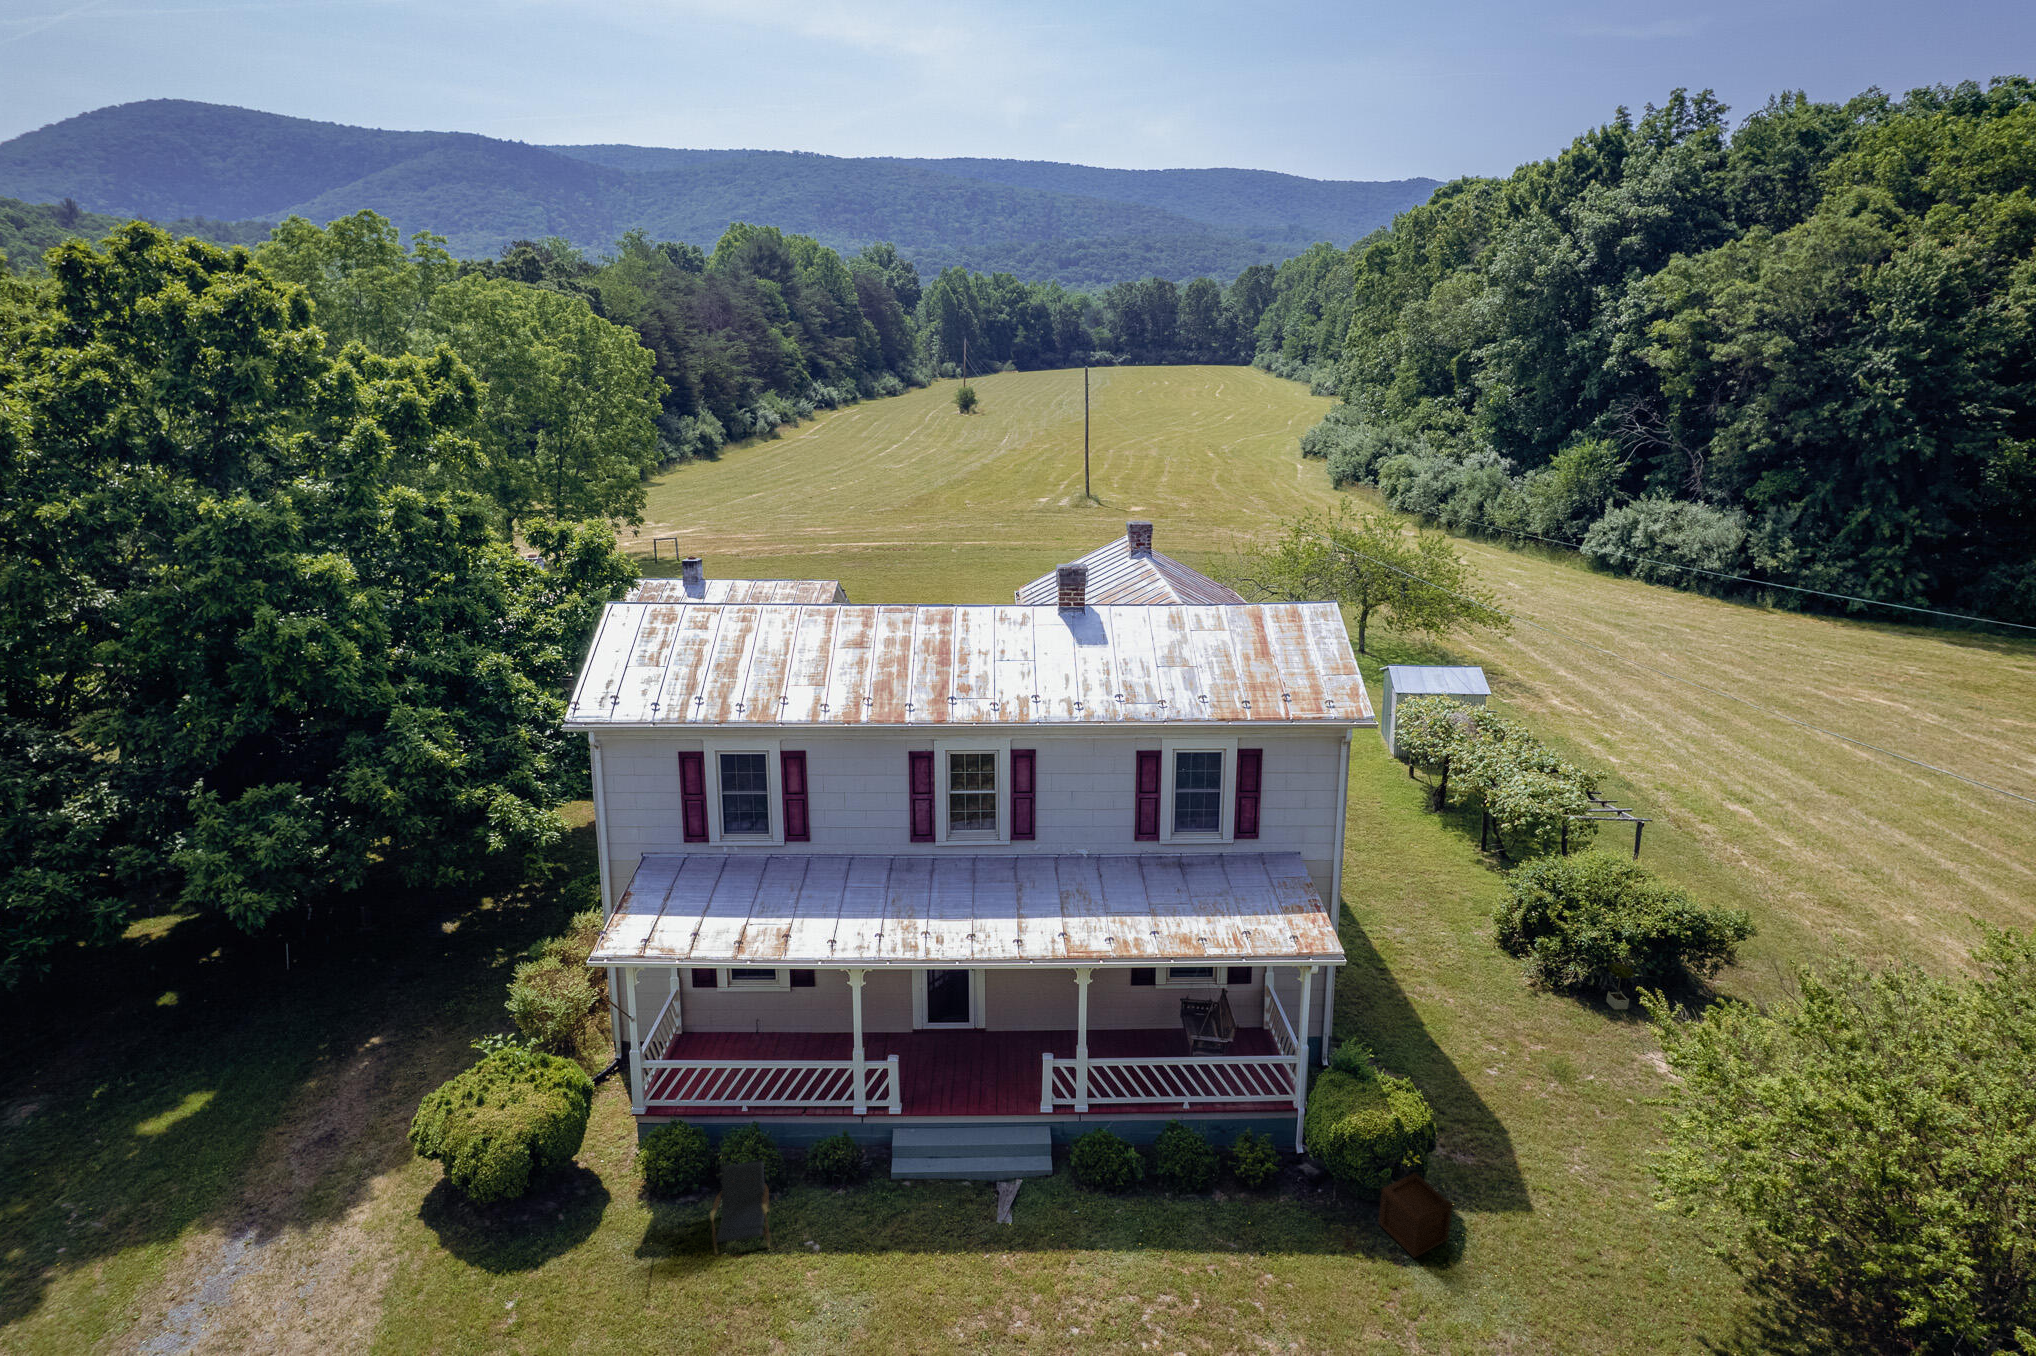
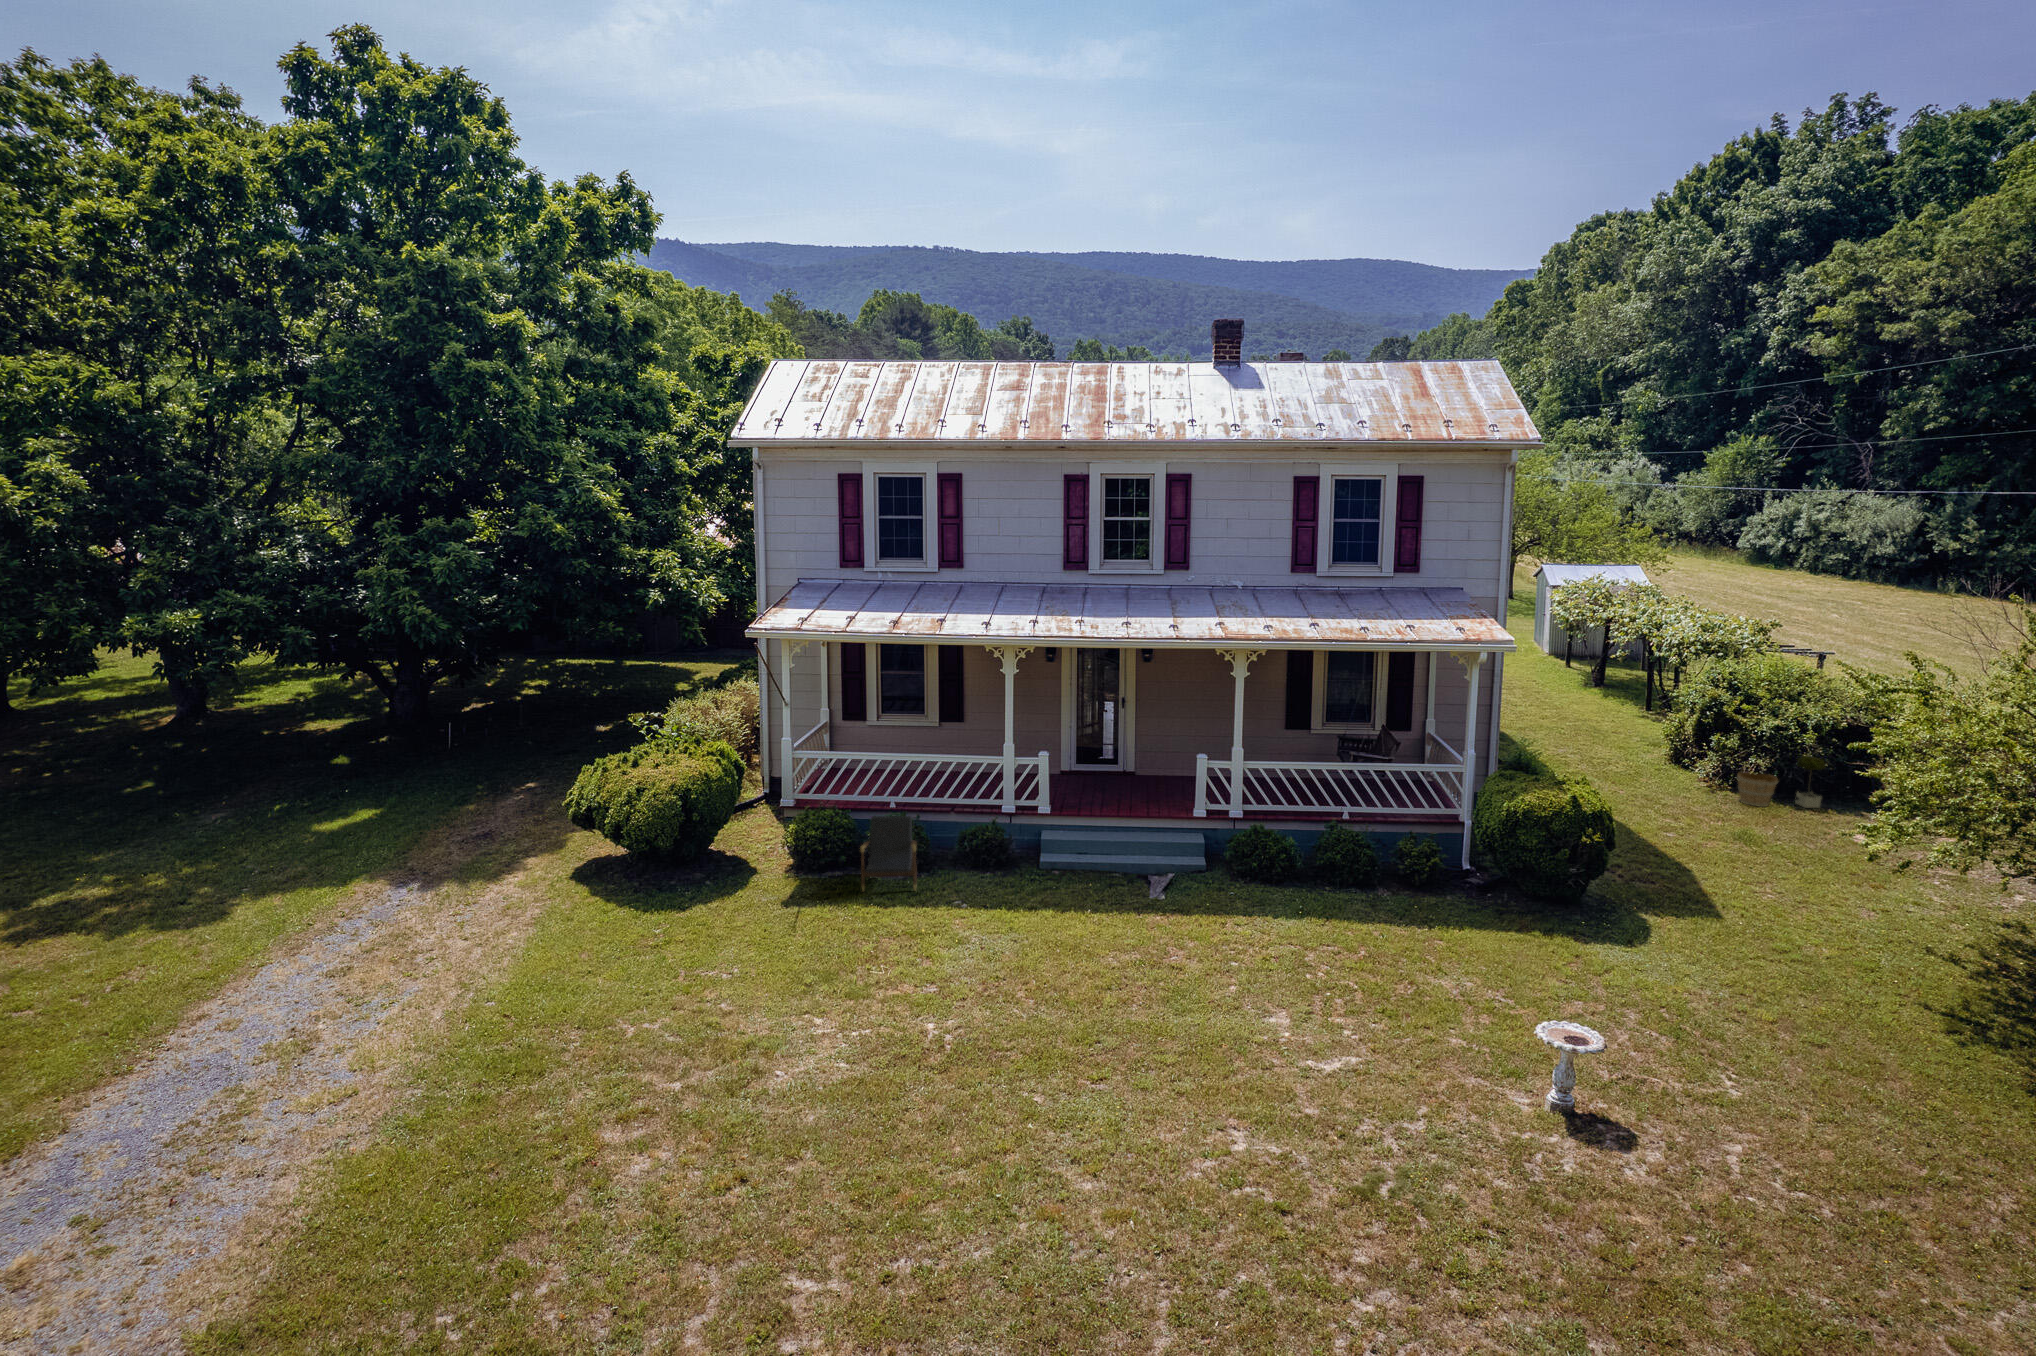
wooden bucket: none [1556,974,1592,1011] -> present [1737,772,1778,807]
wooden crate: present [1378,1173,1453,1258] -> none [1553,859,1638,929]

